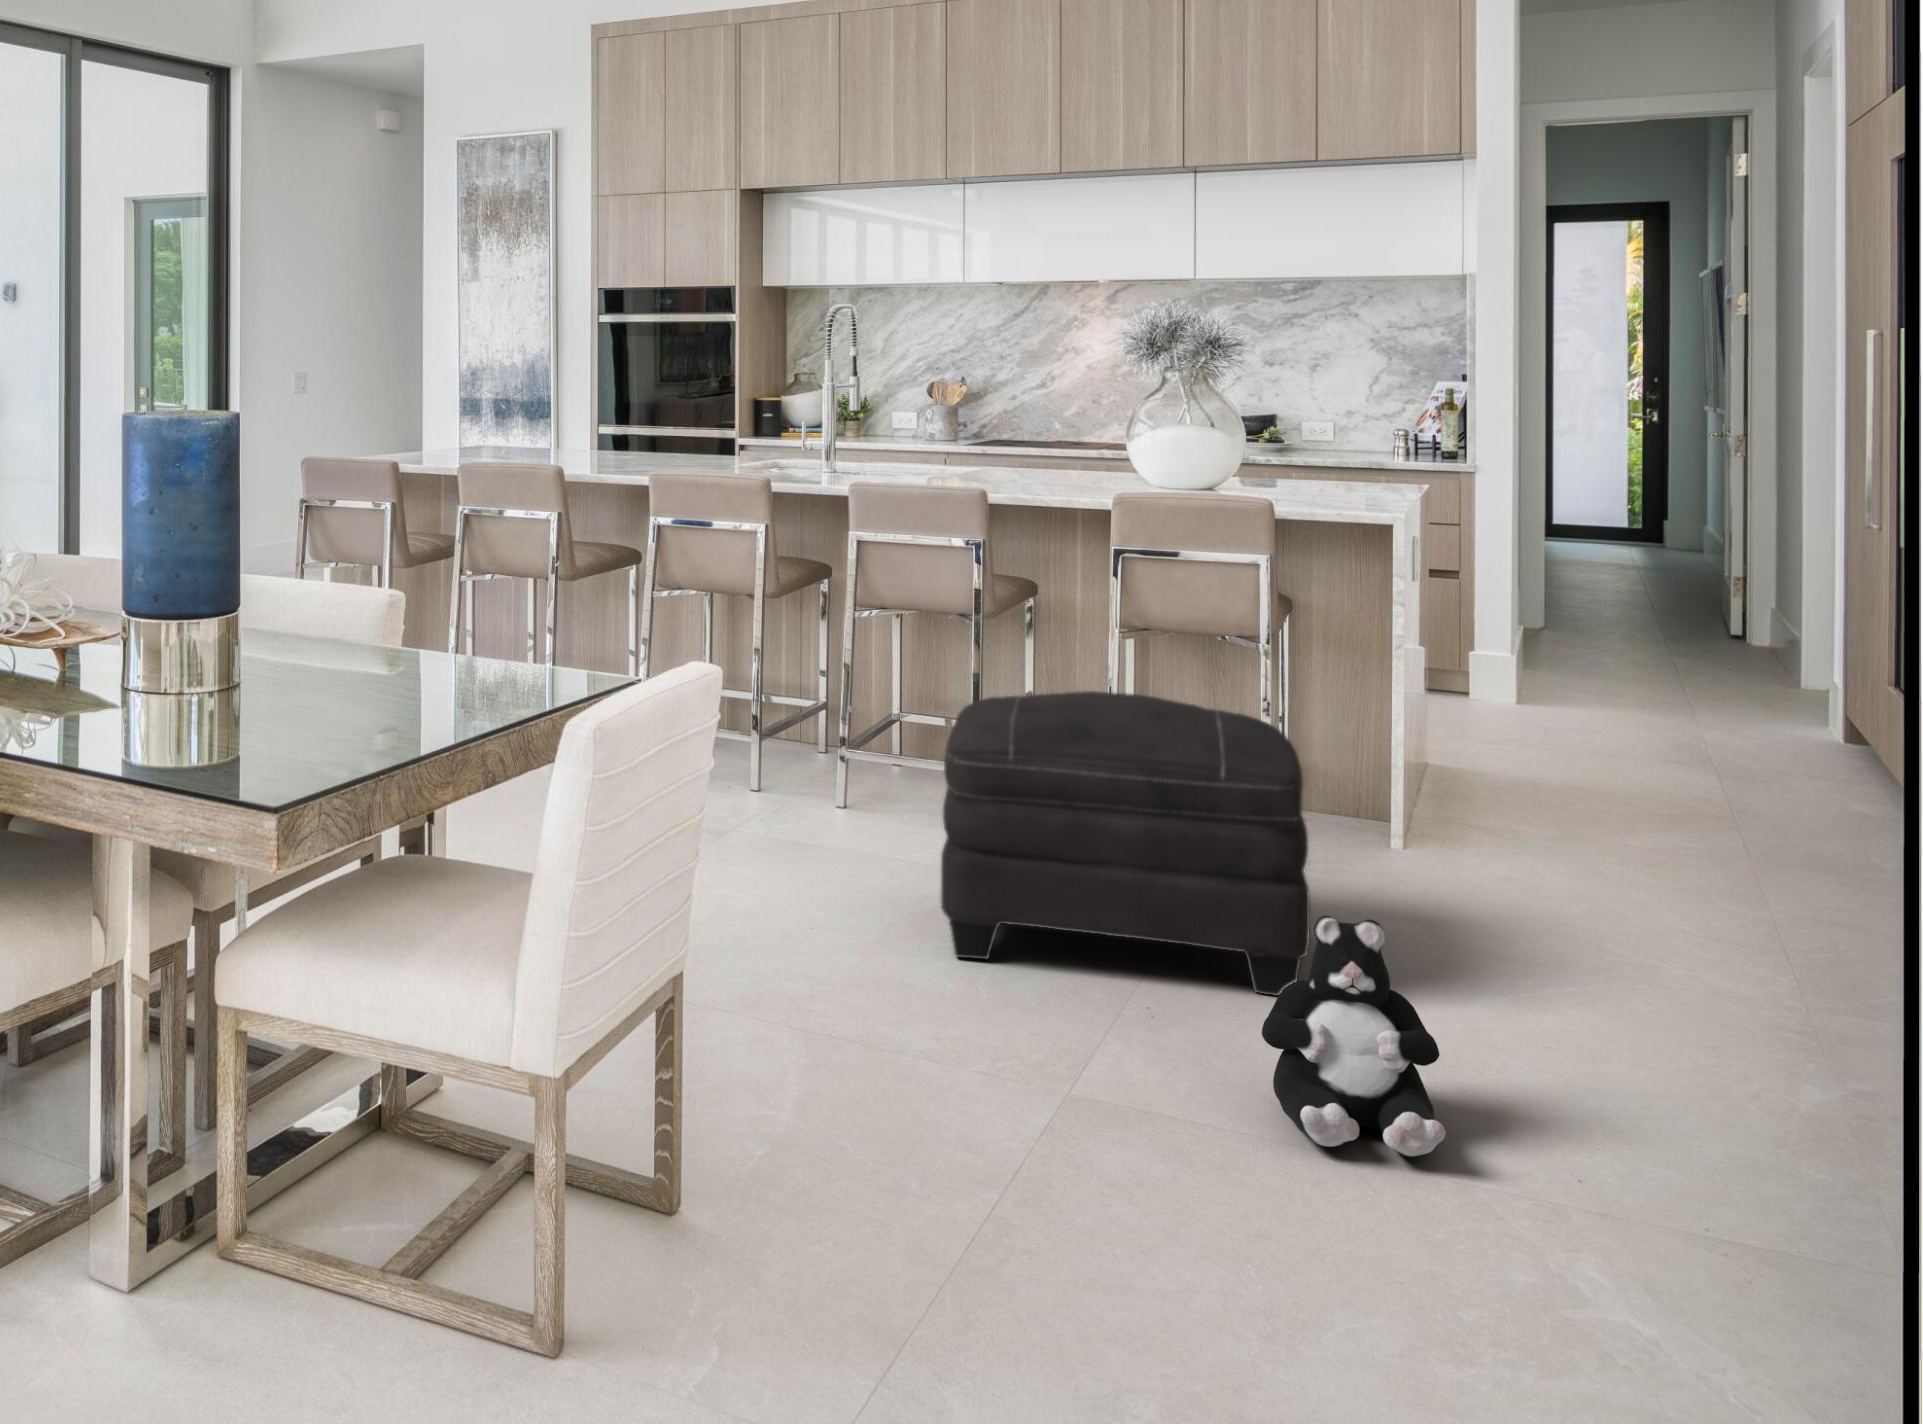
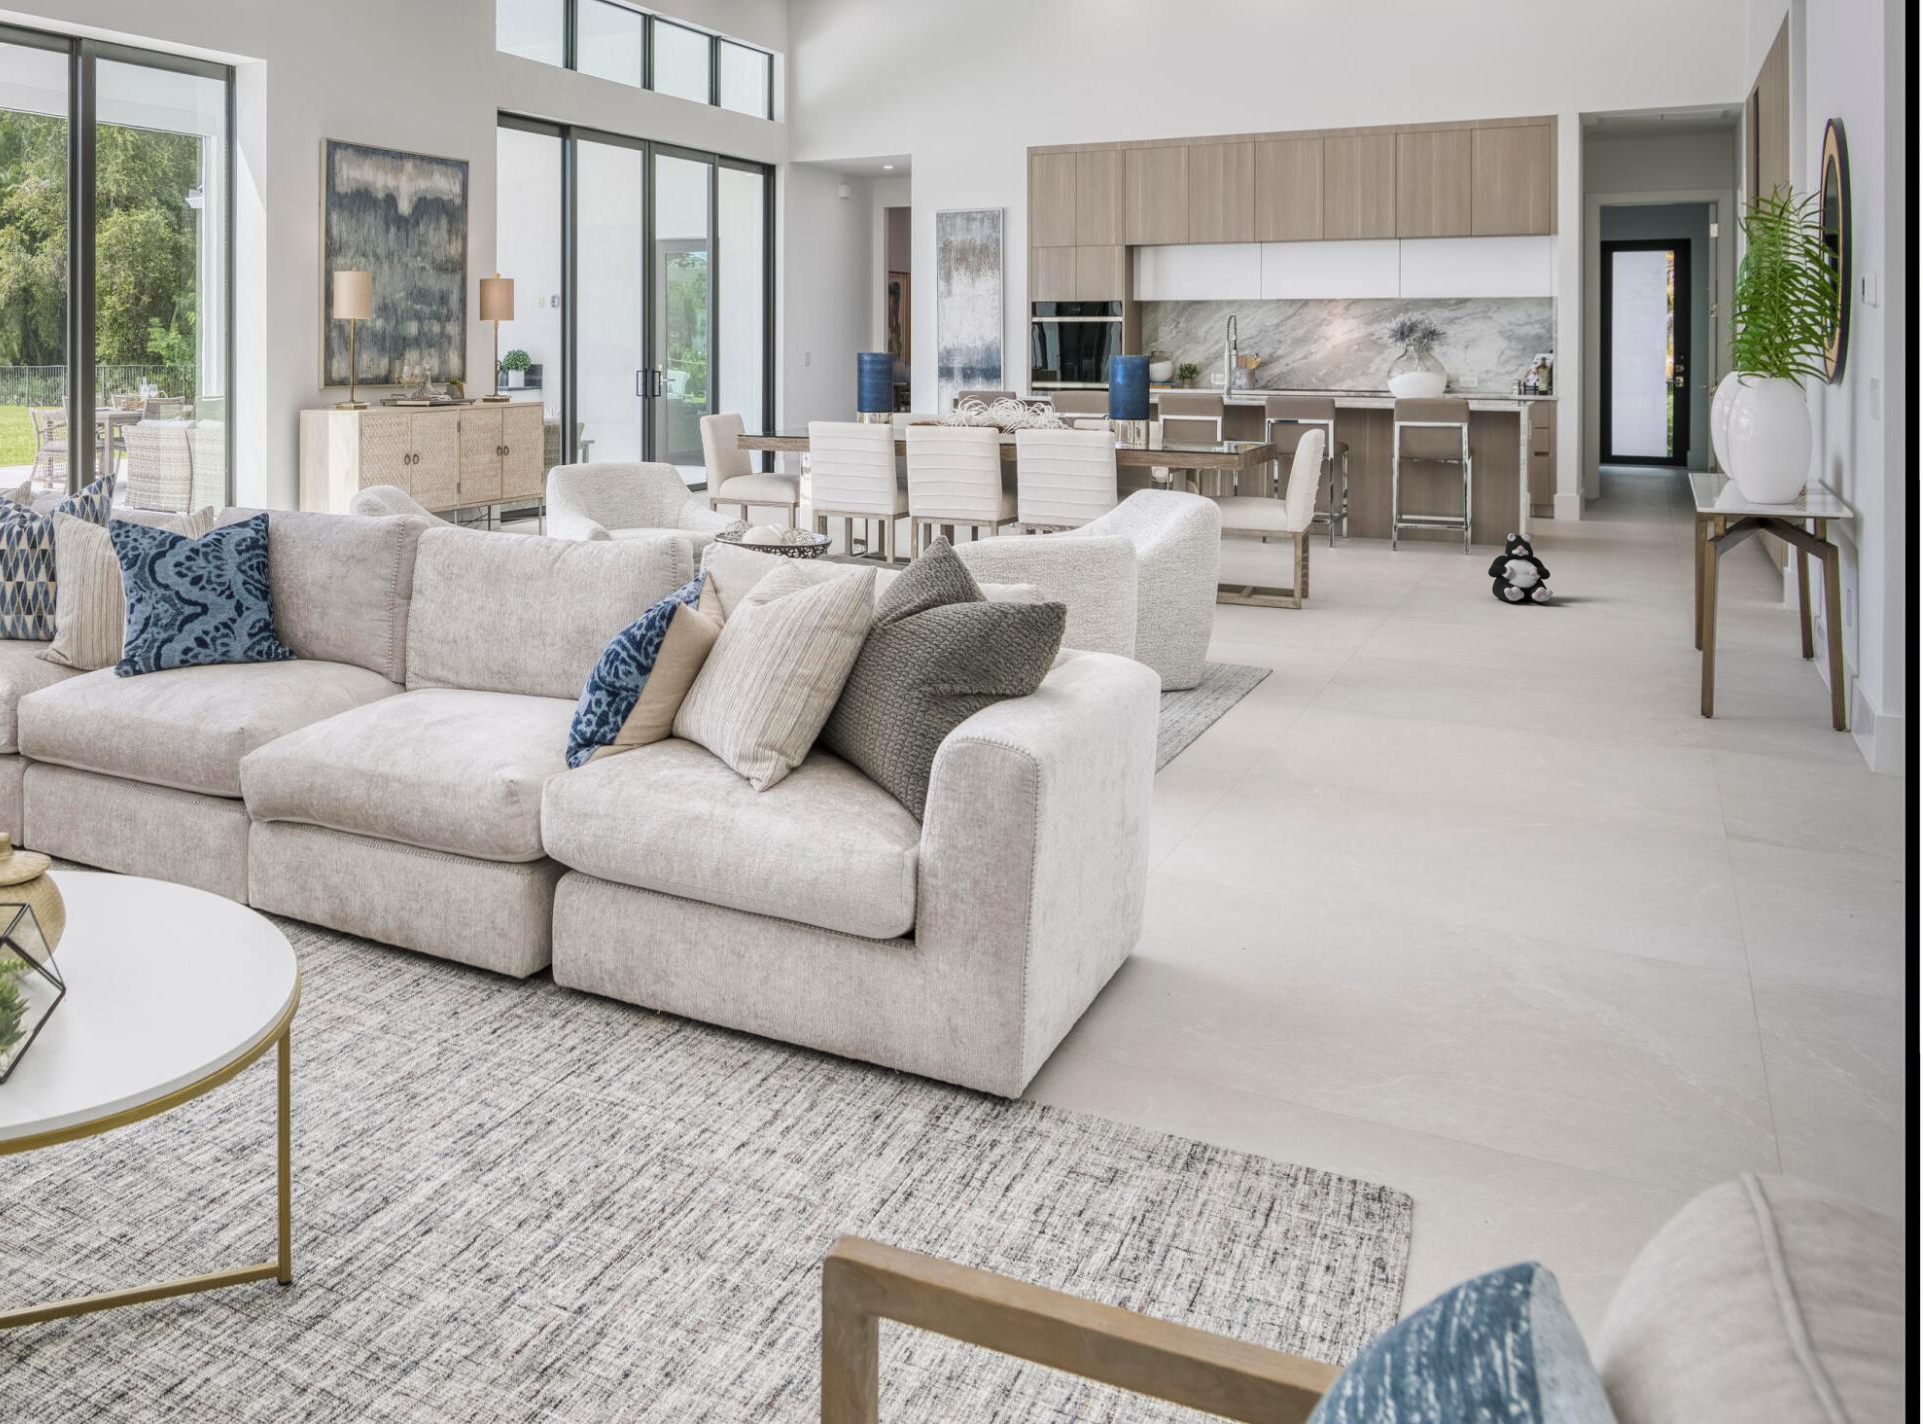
ottoman: present [941,691,1310,996] -> none [1343,478,1498,583]

